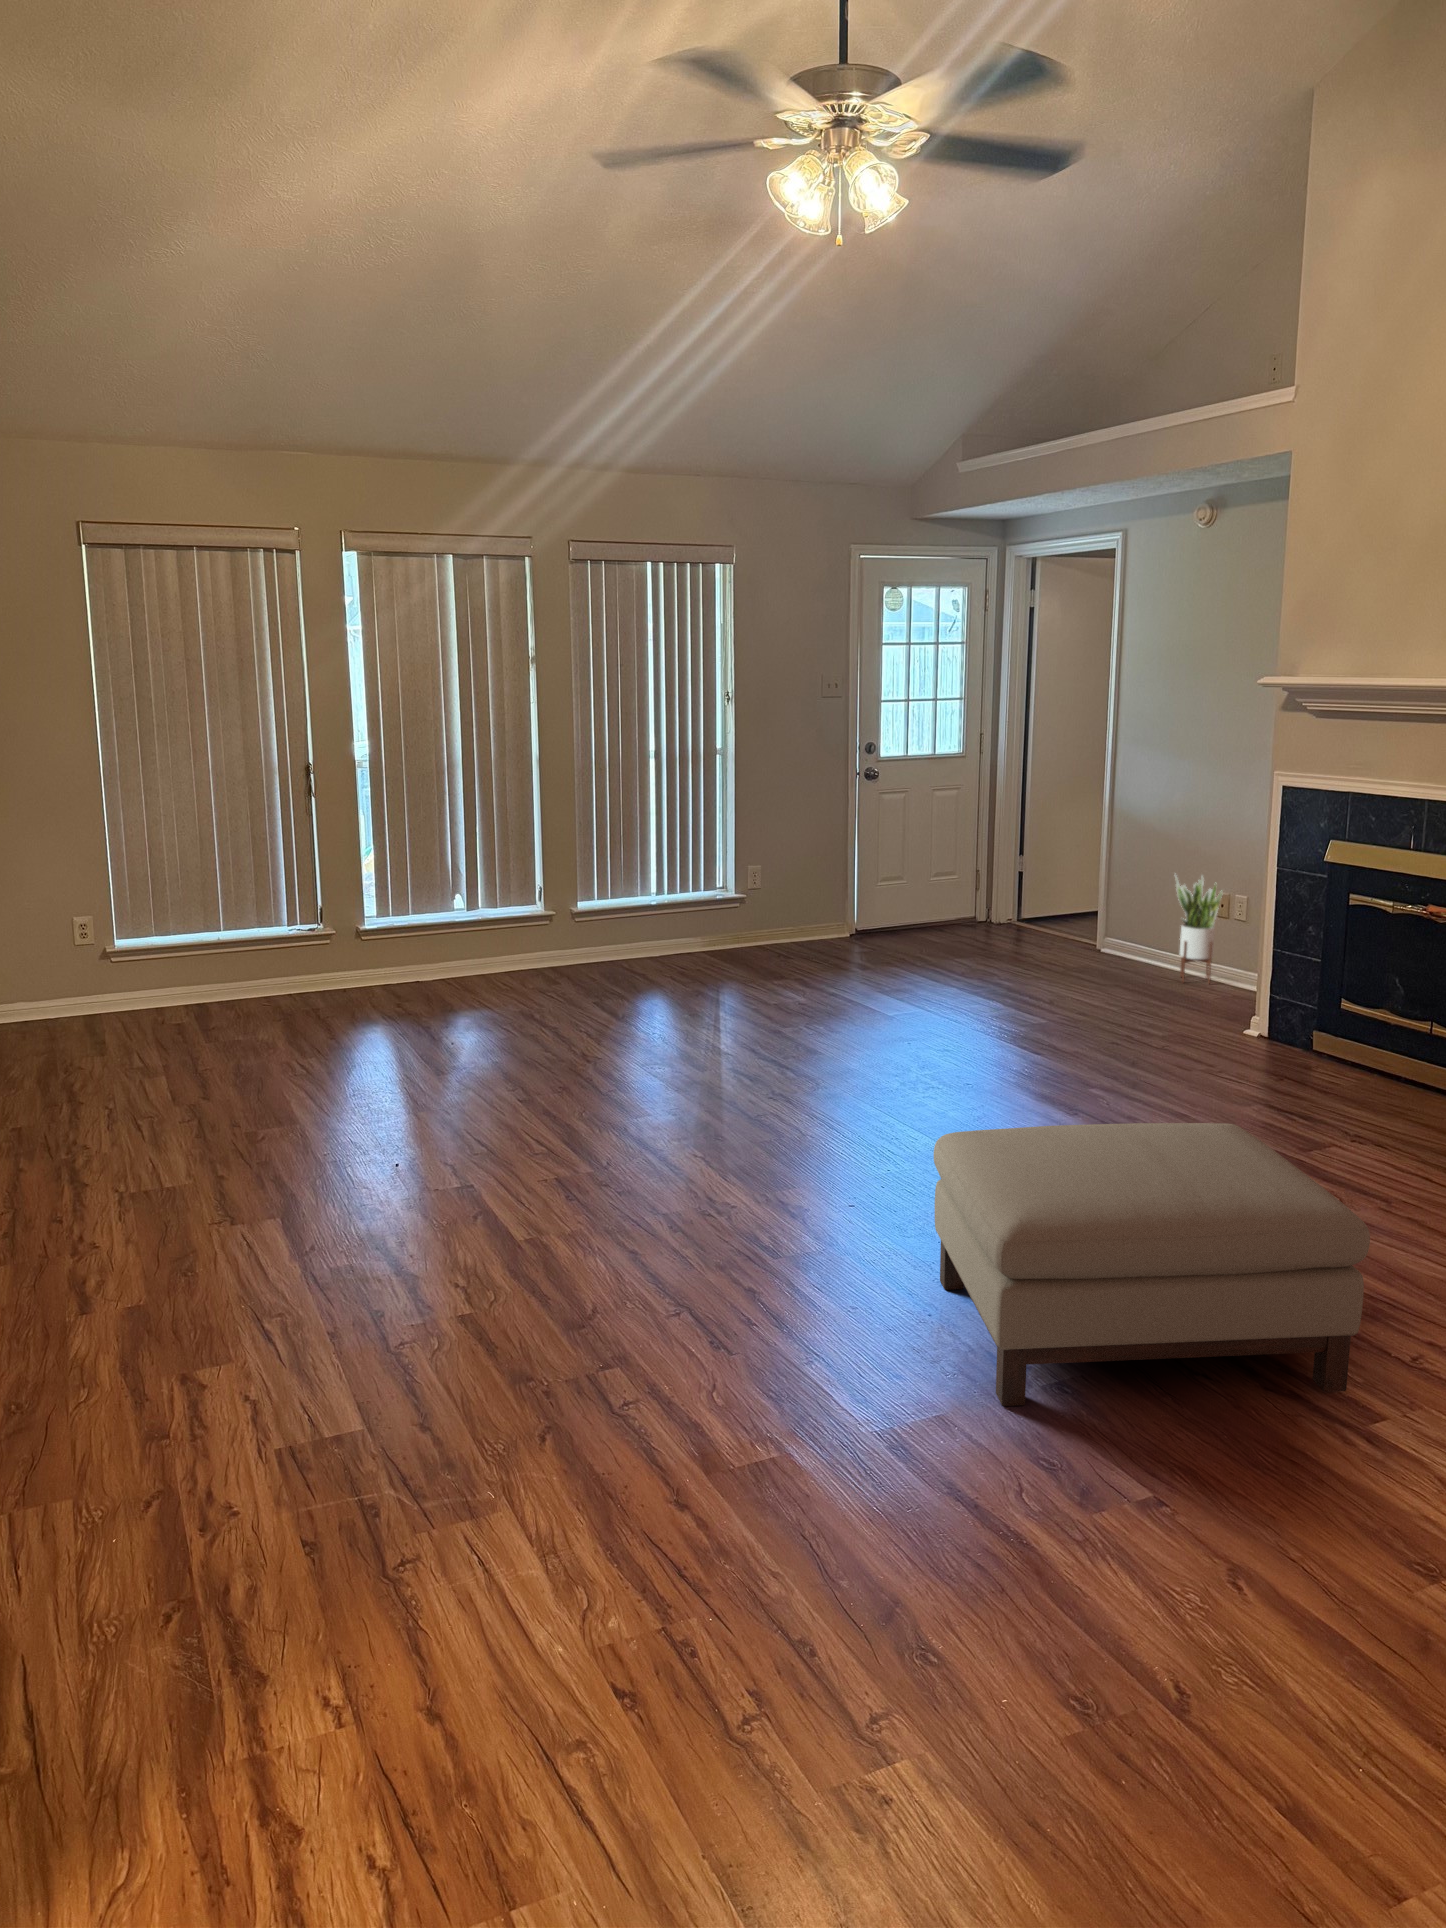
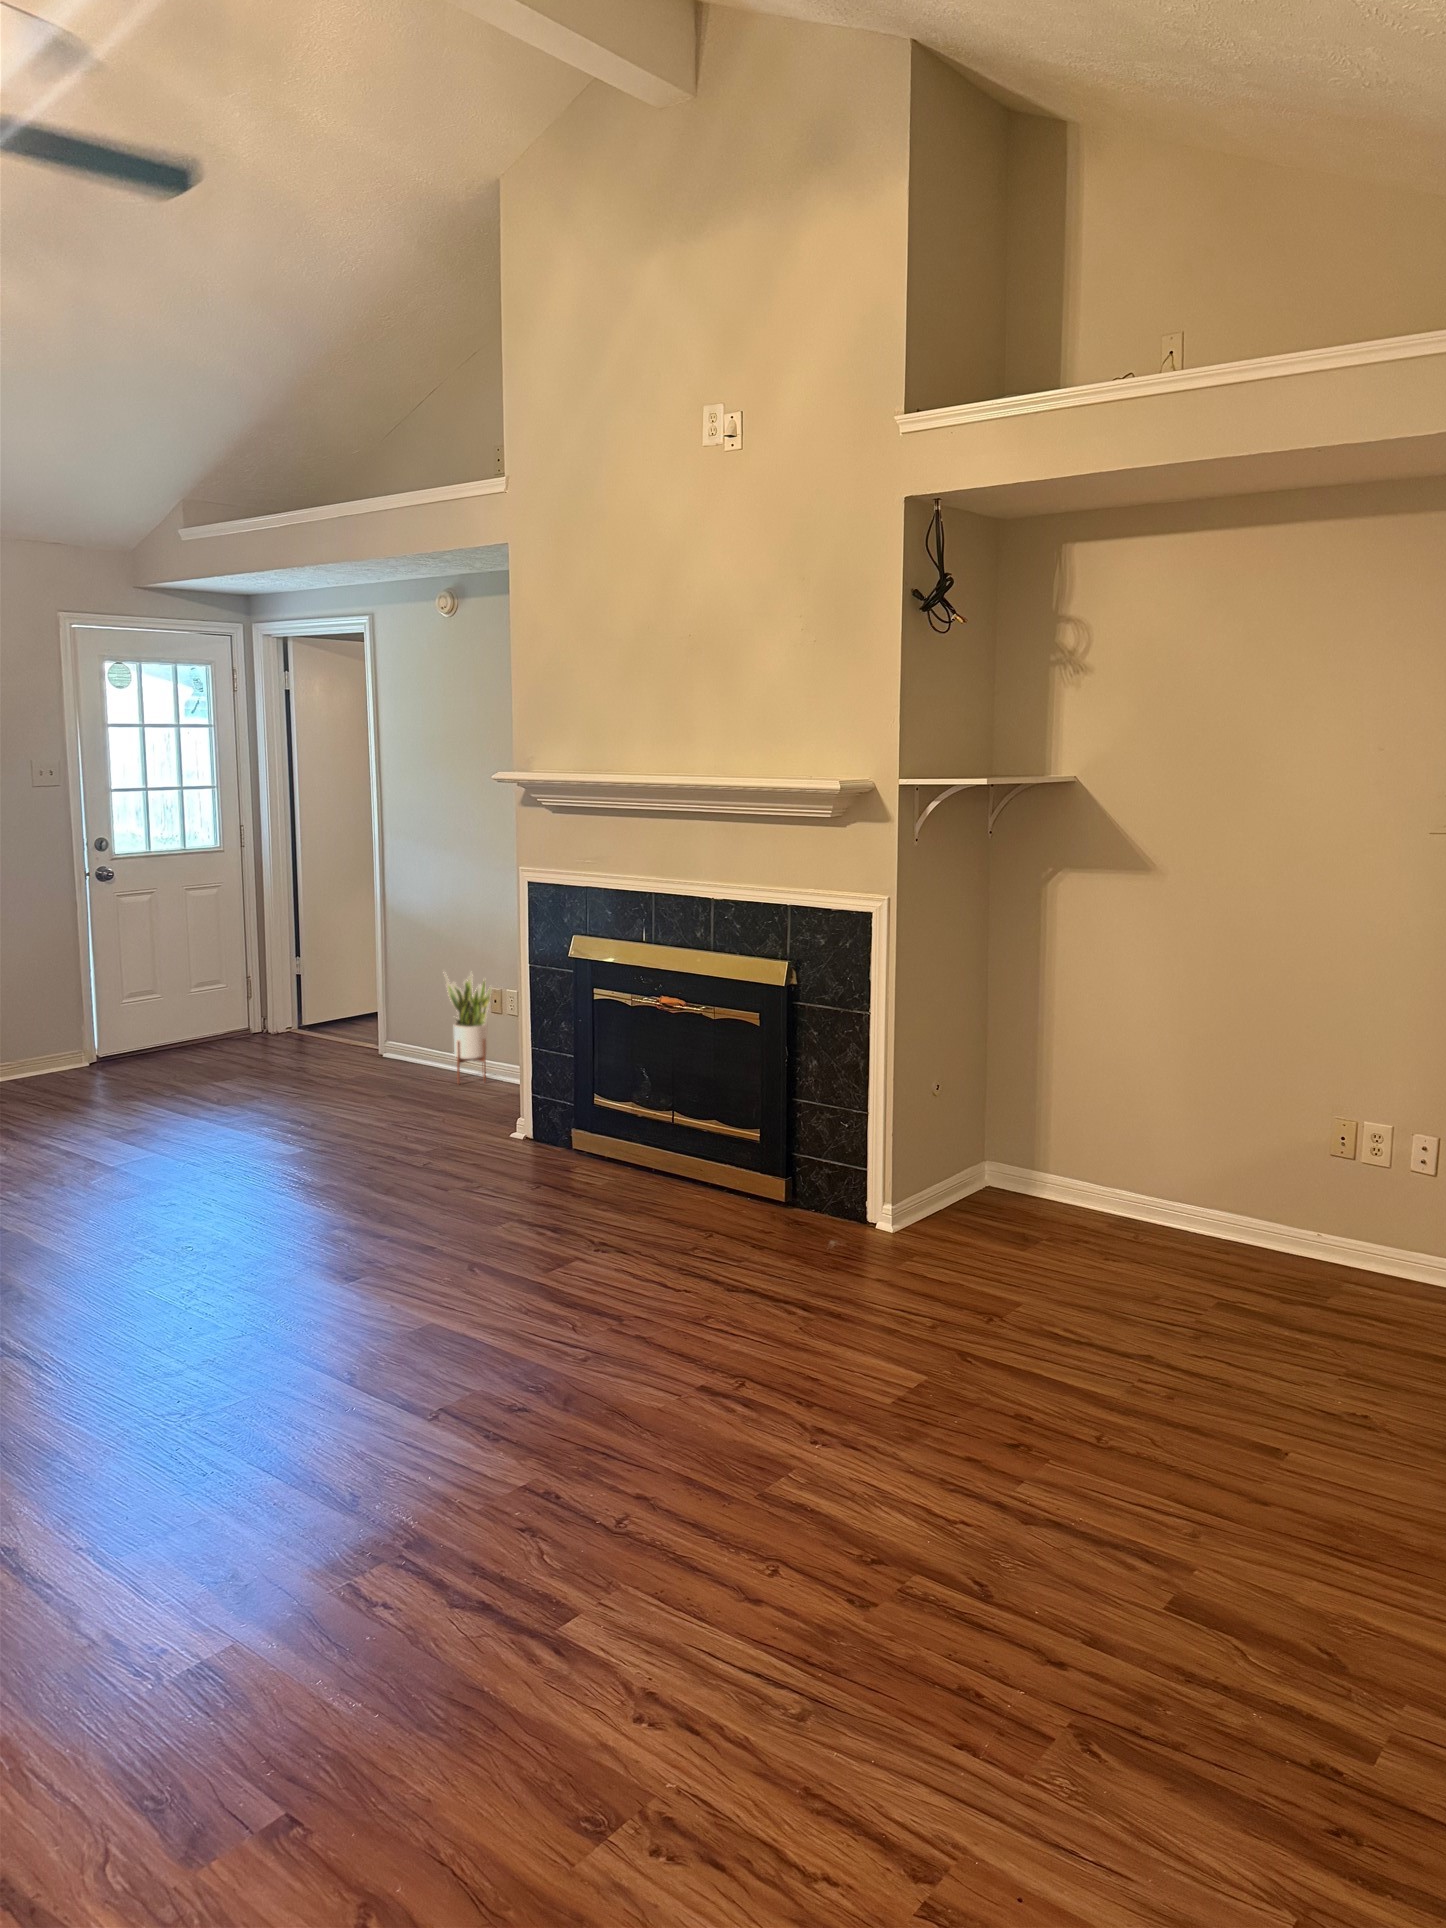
ottoman: present [934,1123,1370,1406] -> none [38,1282,554,1754]

